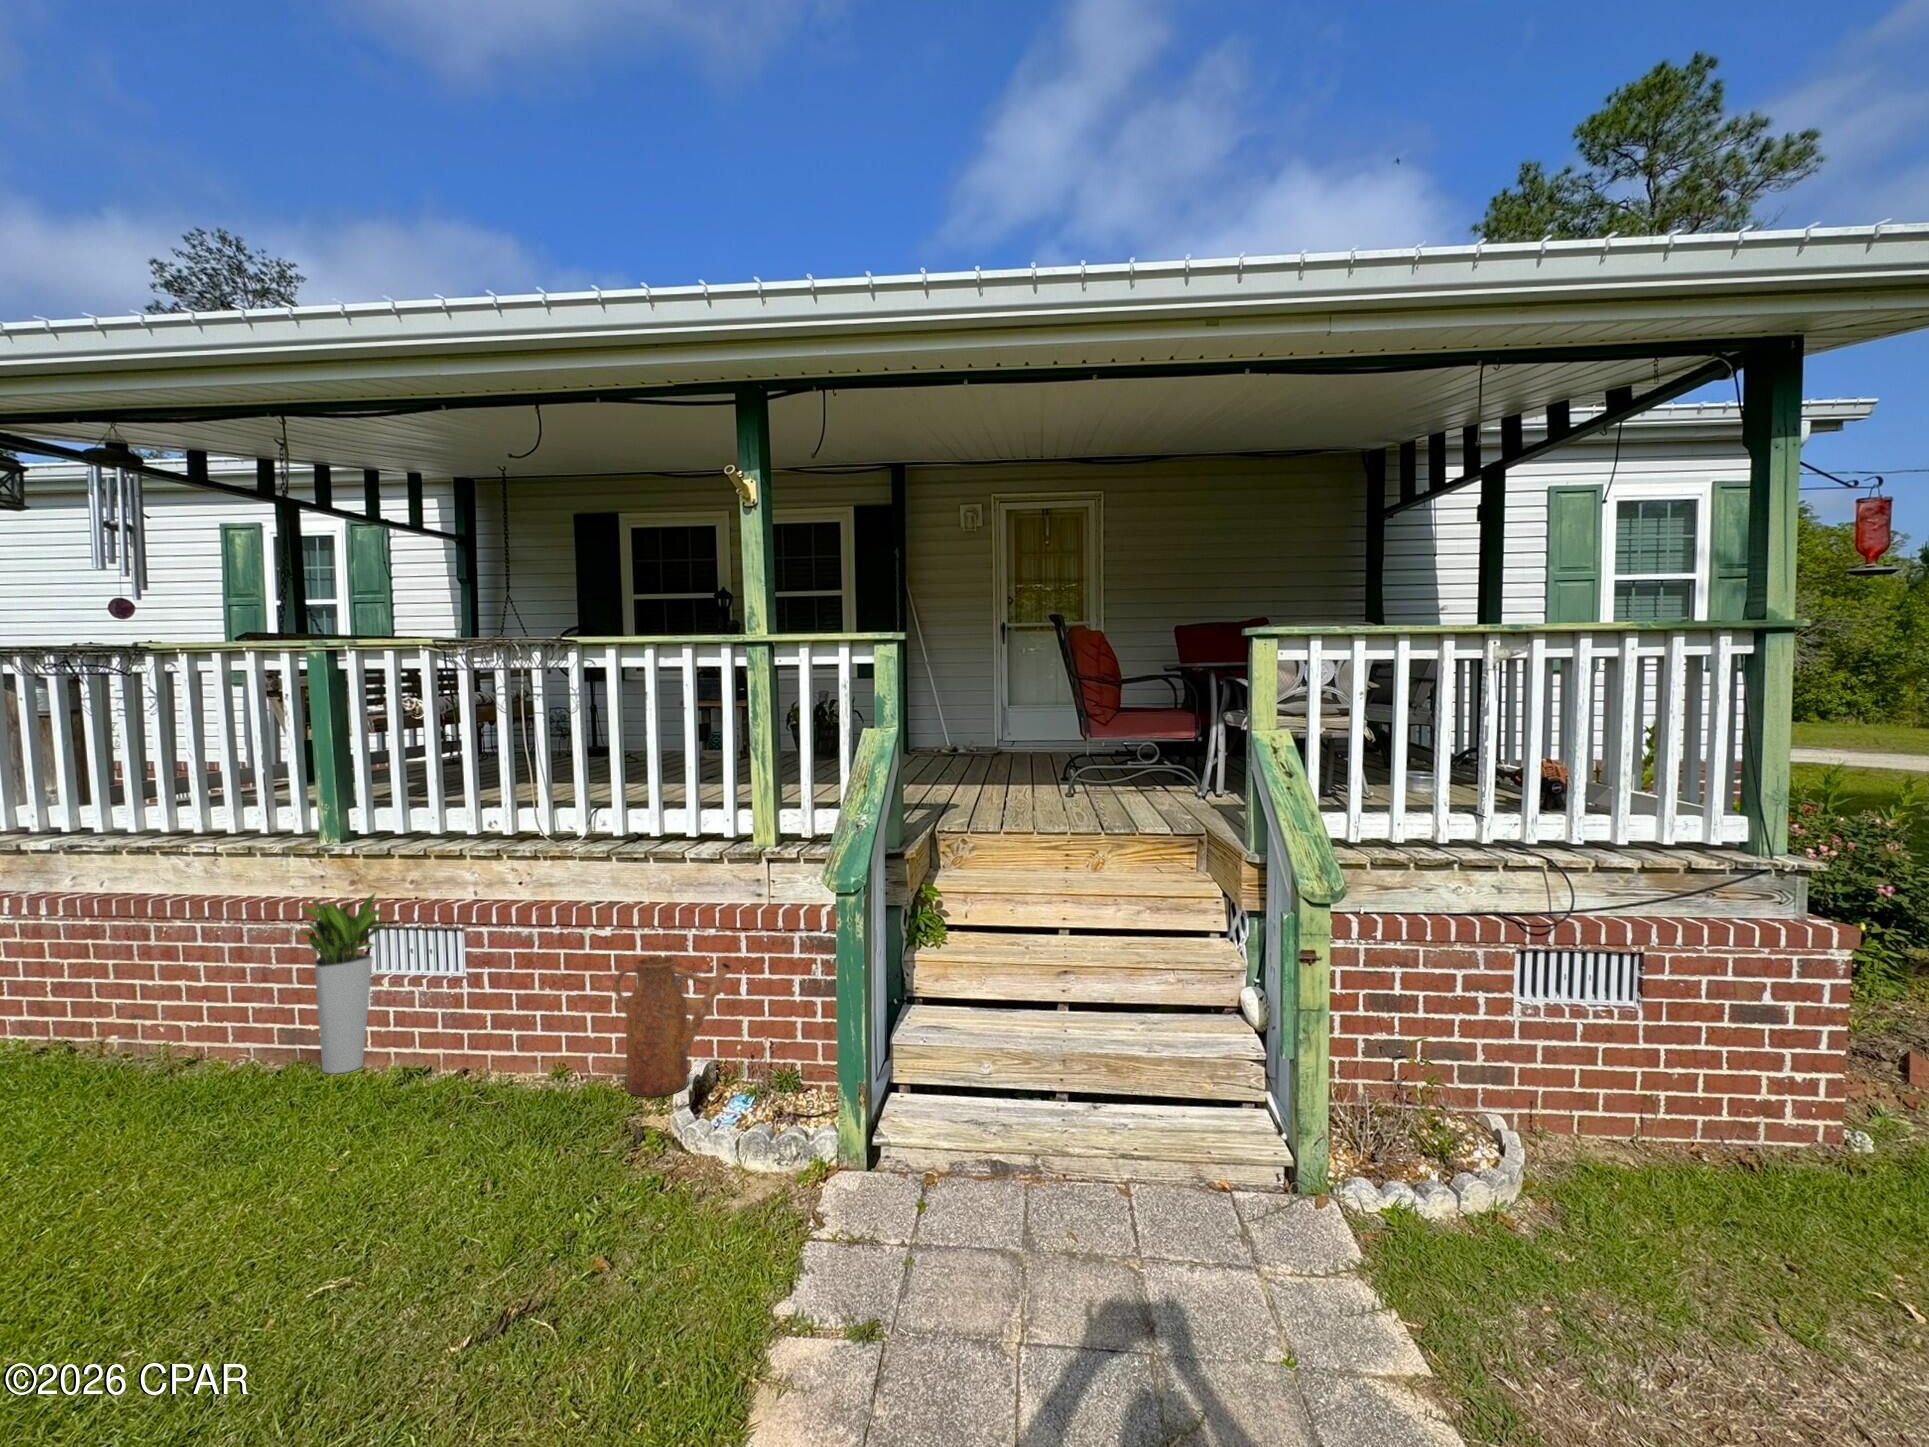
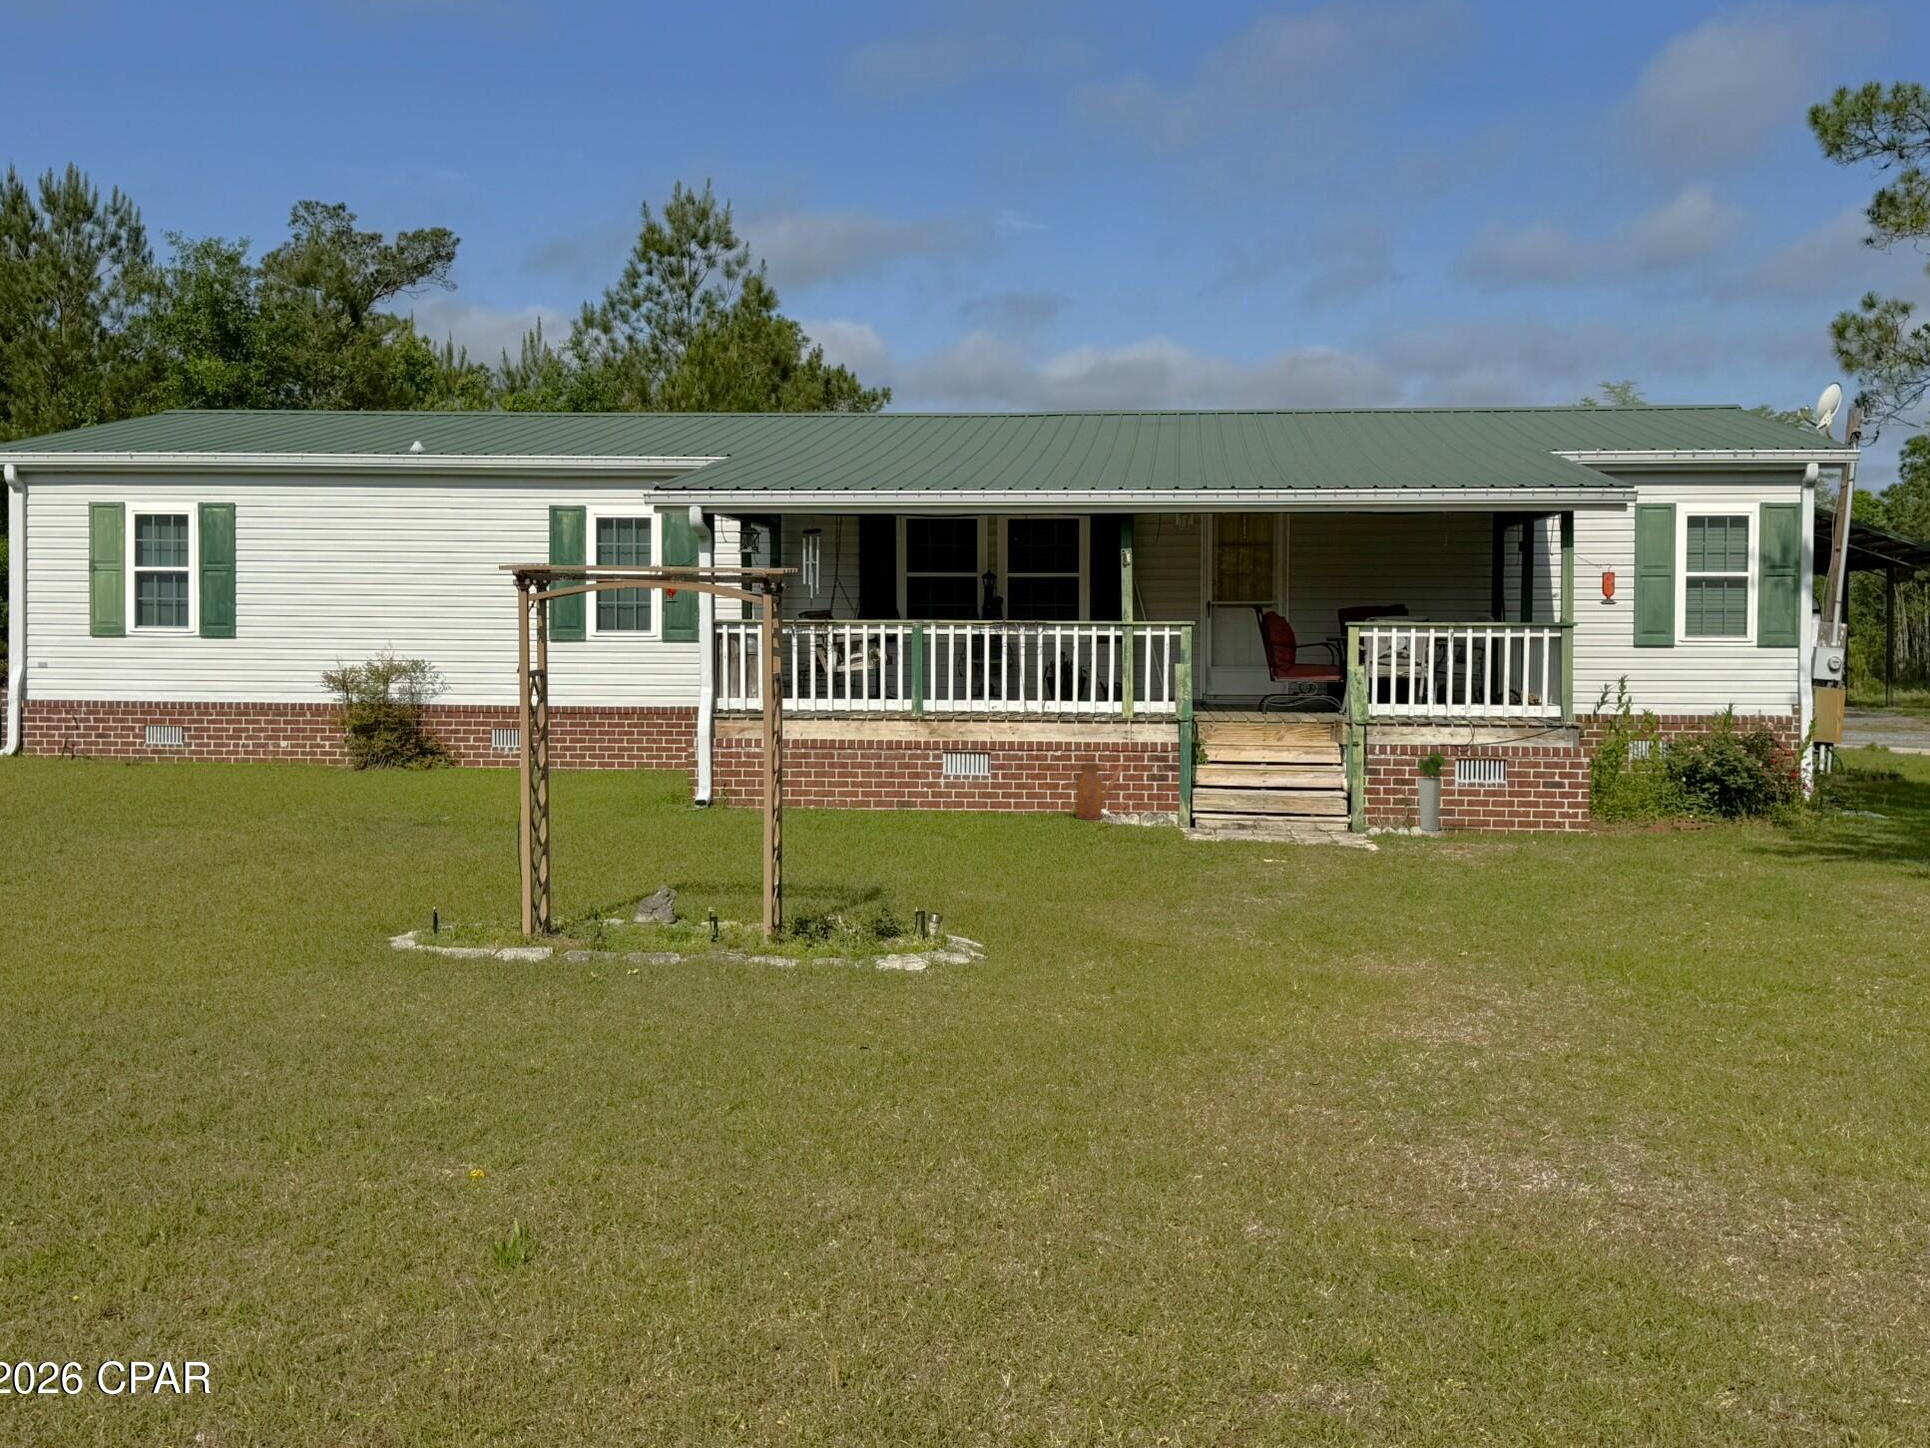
planter: present [301,892,385,1074] -> present [1417,751,1446,831]

